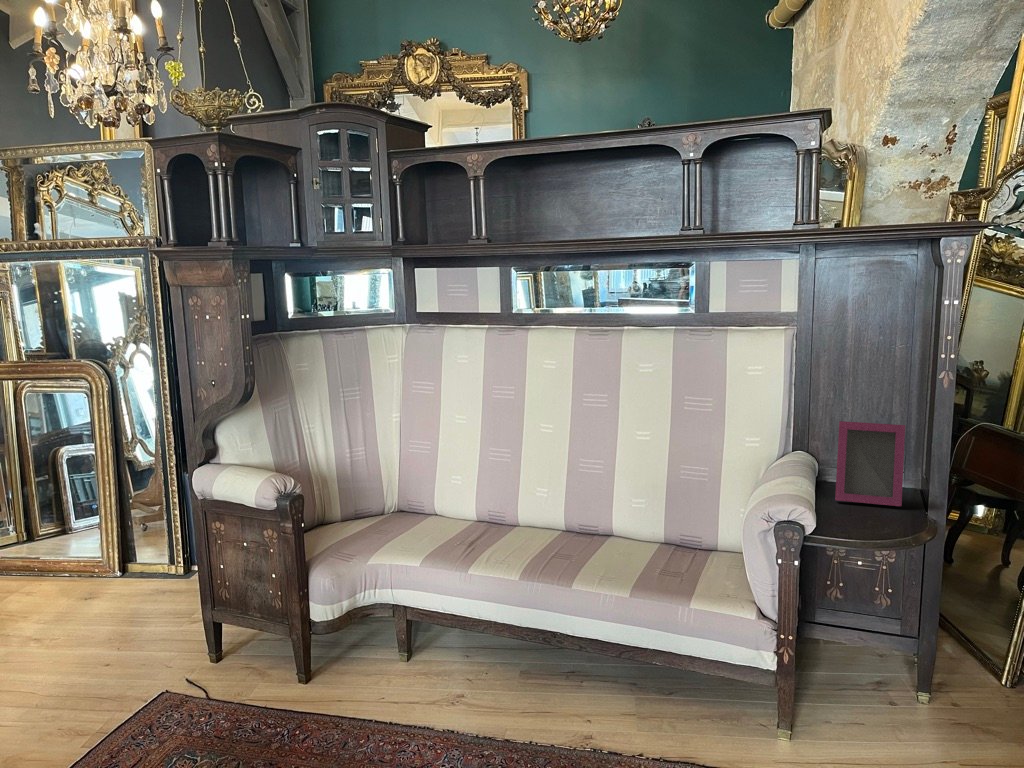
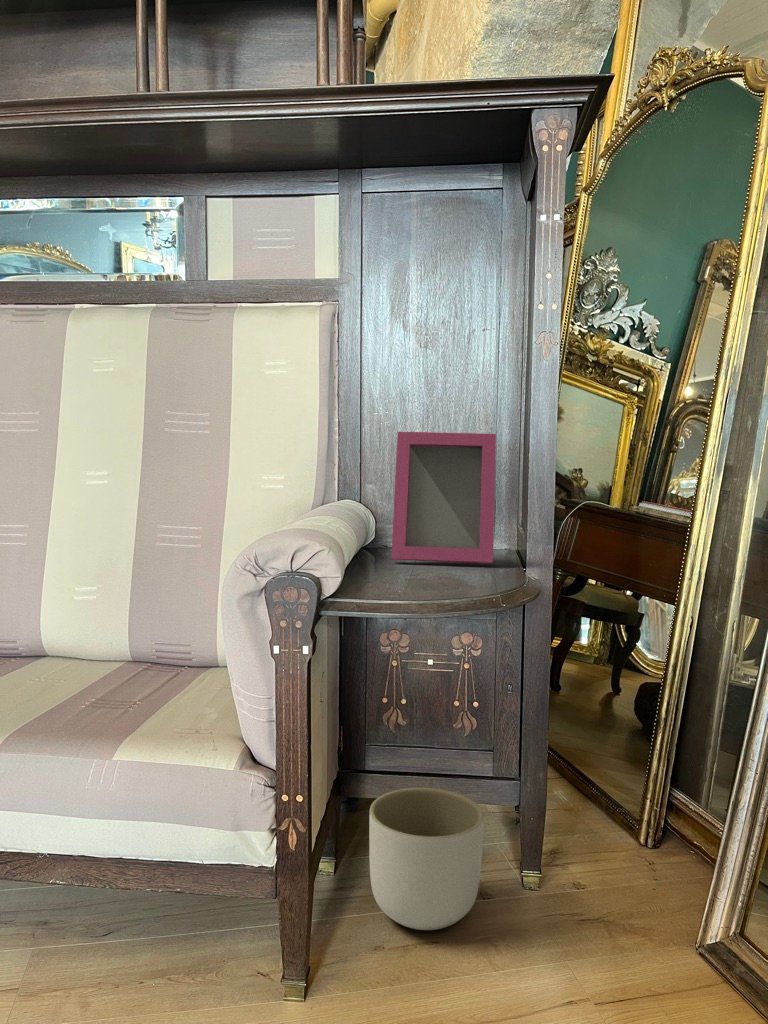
planter: none [820,636,892,717] -> present [369,788,484,930]

